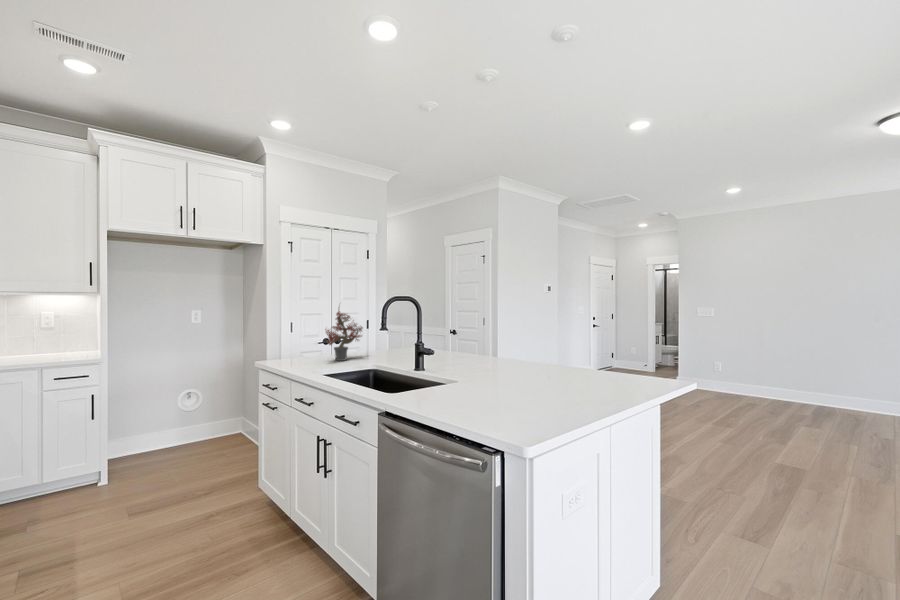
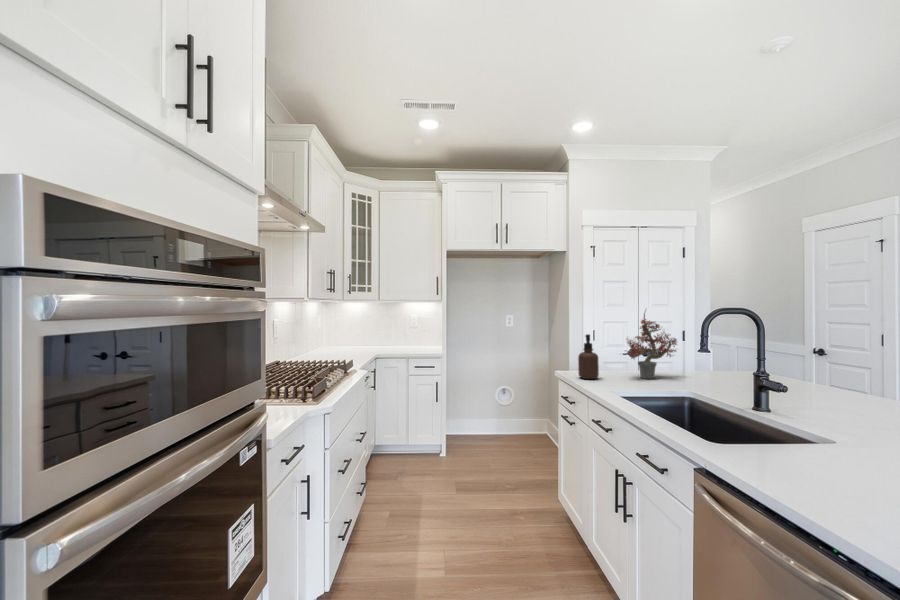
soap dispenser: none [283,327,302,367] -> present [578,334,599,379]

